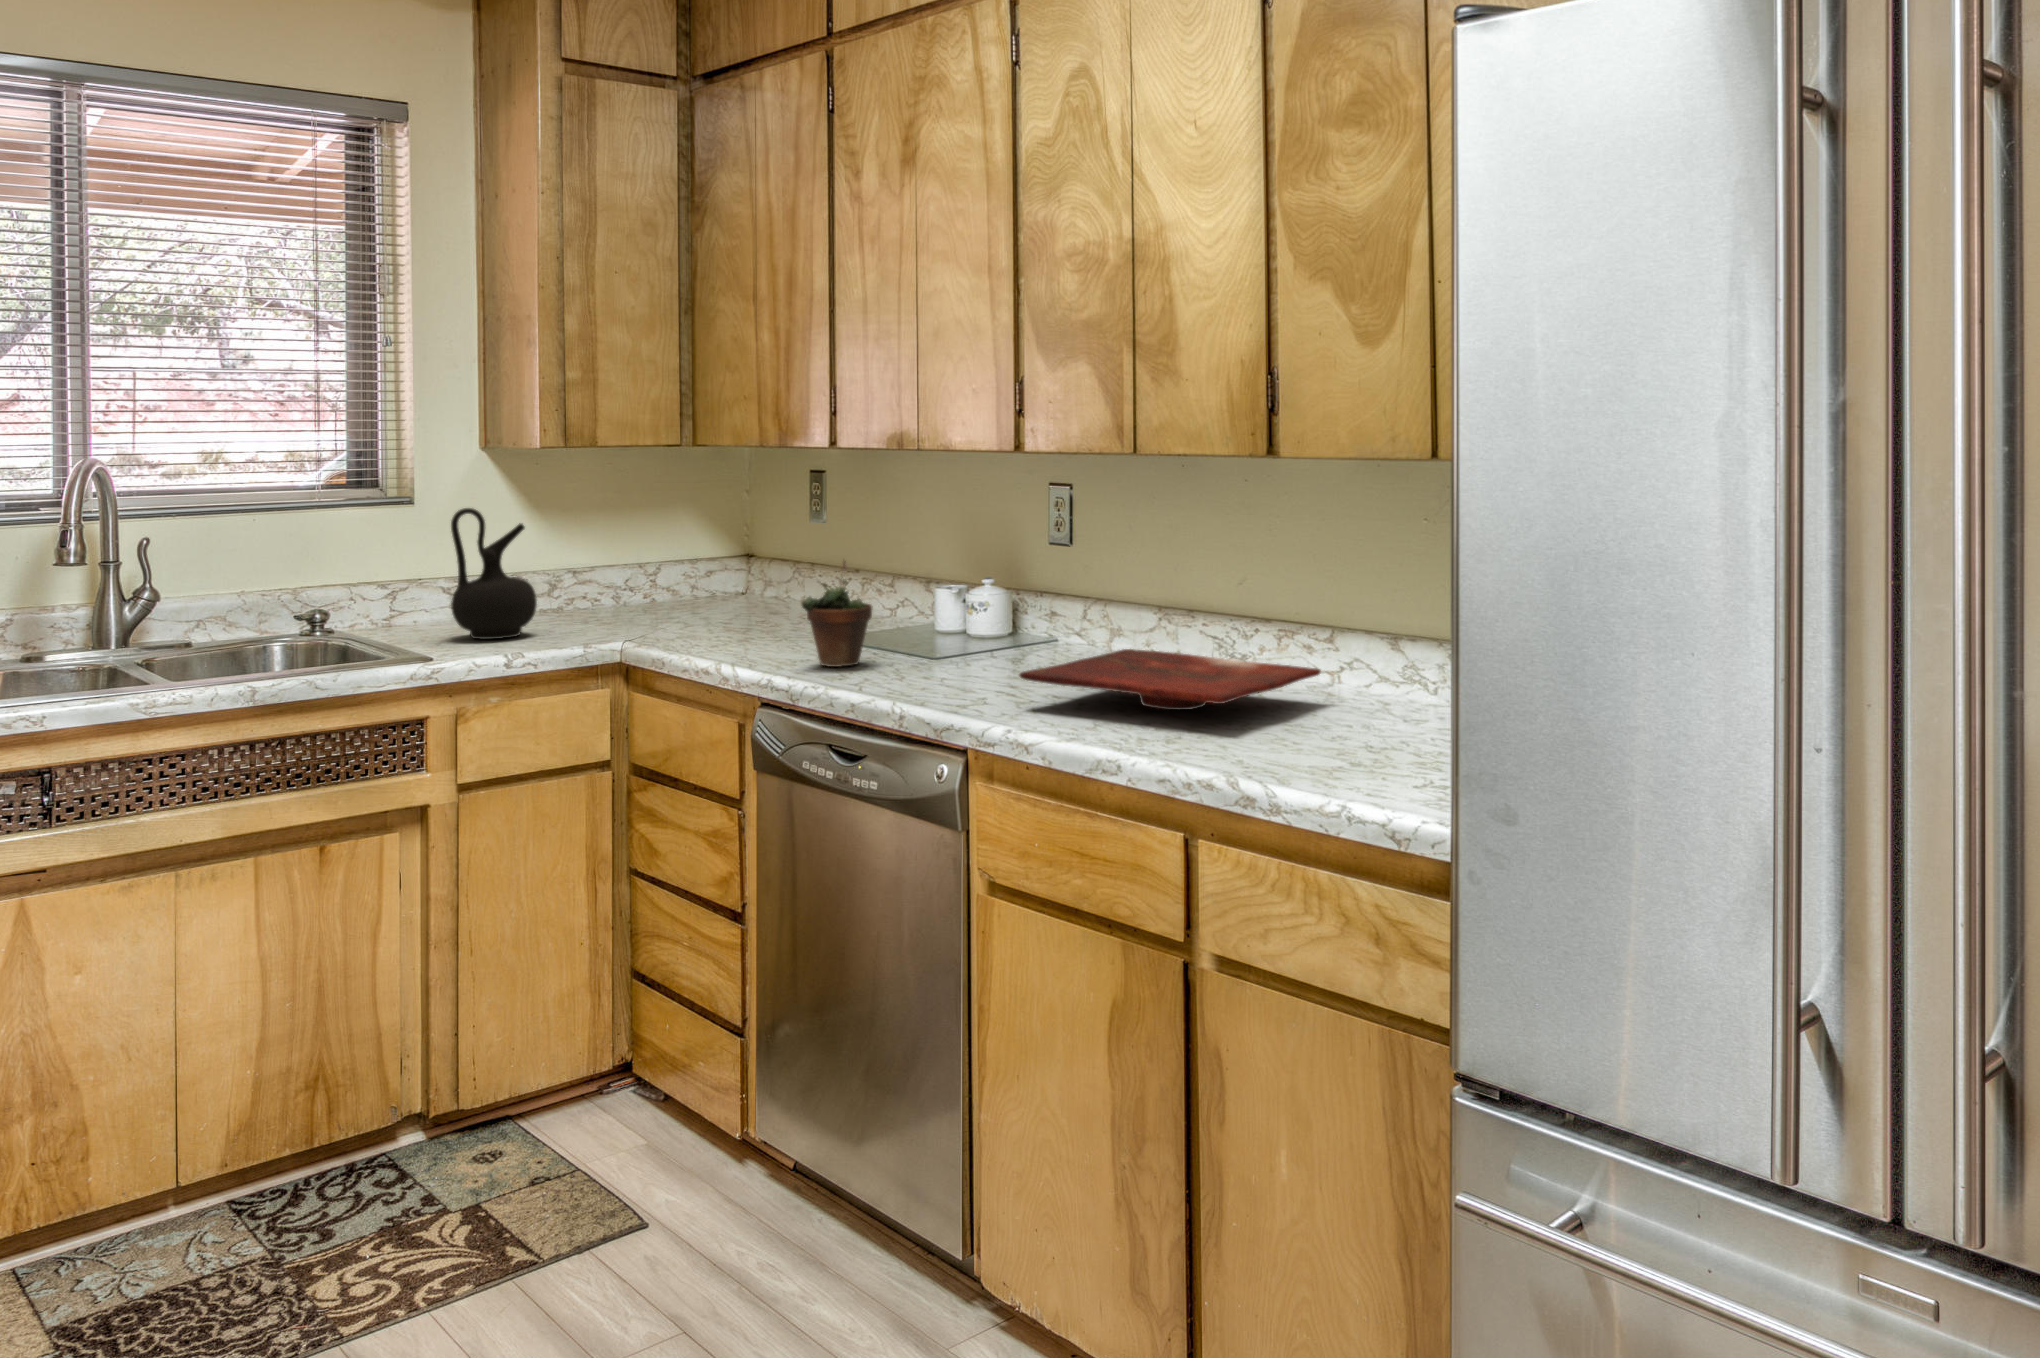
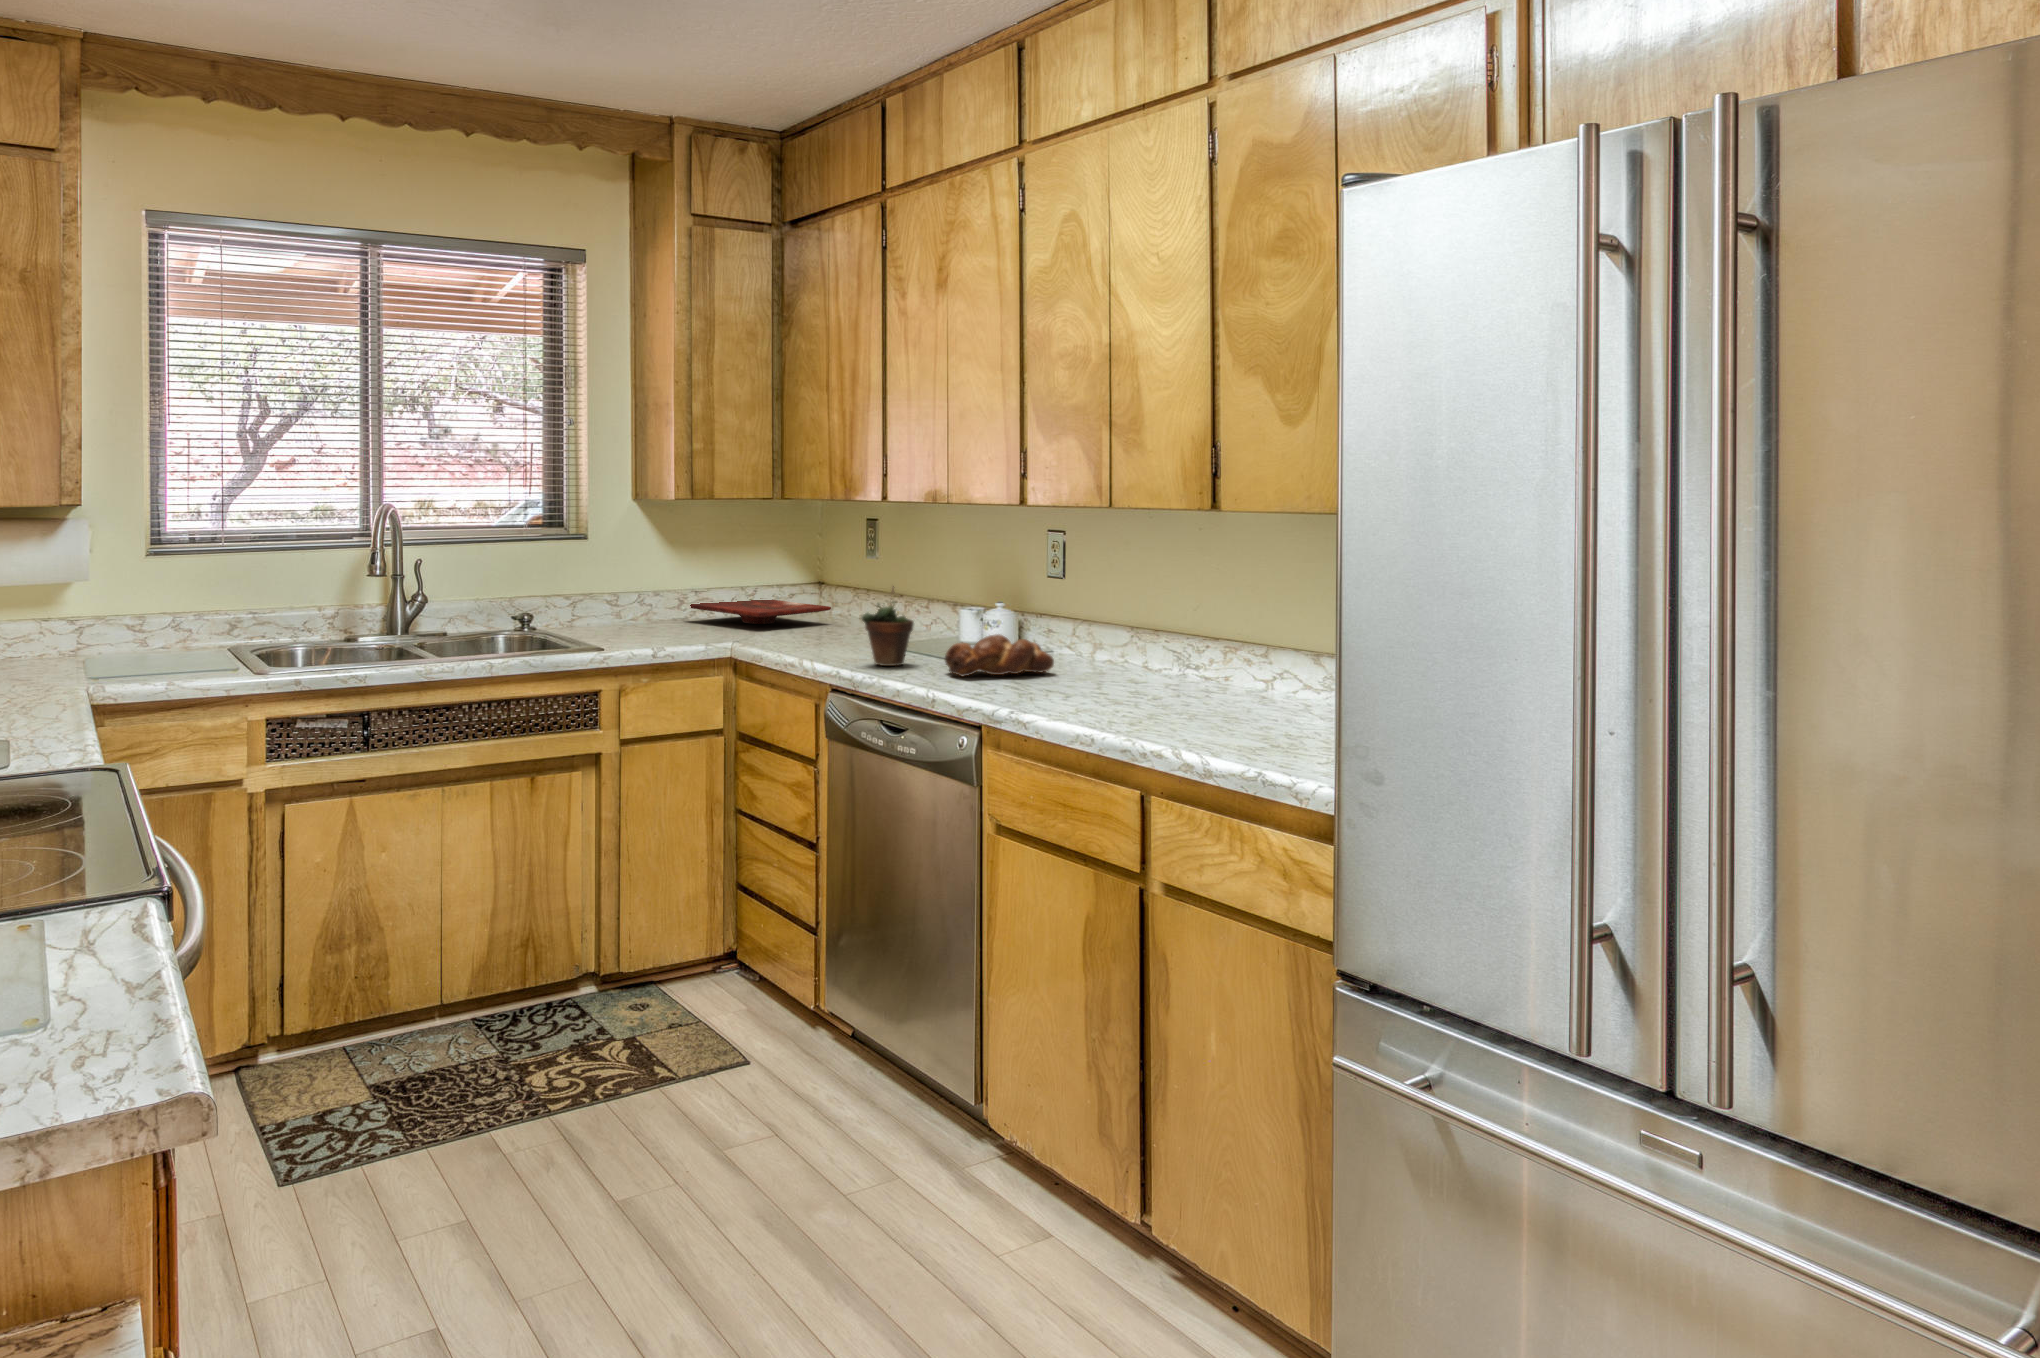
ceramic jug: present [451,508,537,639] -> none [613,542,671,639]
bread loaf: none [914,620,1058,678] -> present [945,634,1054,676]
cutting board: present [1020,649,1321,710] -> present [690,598,831,624]

